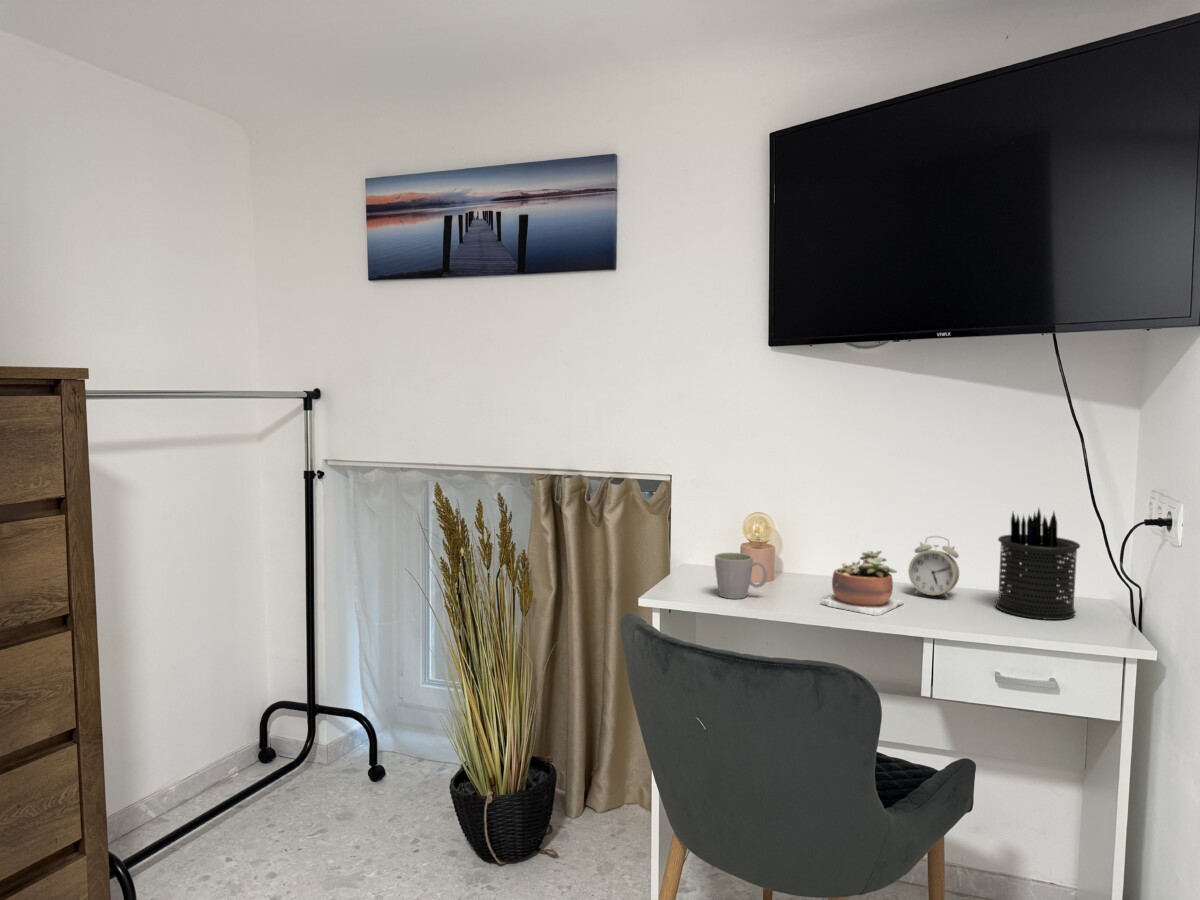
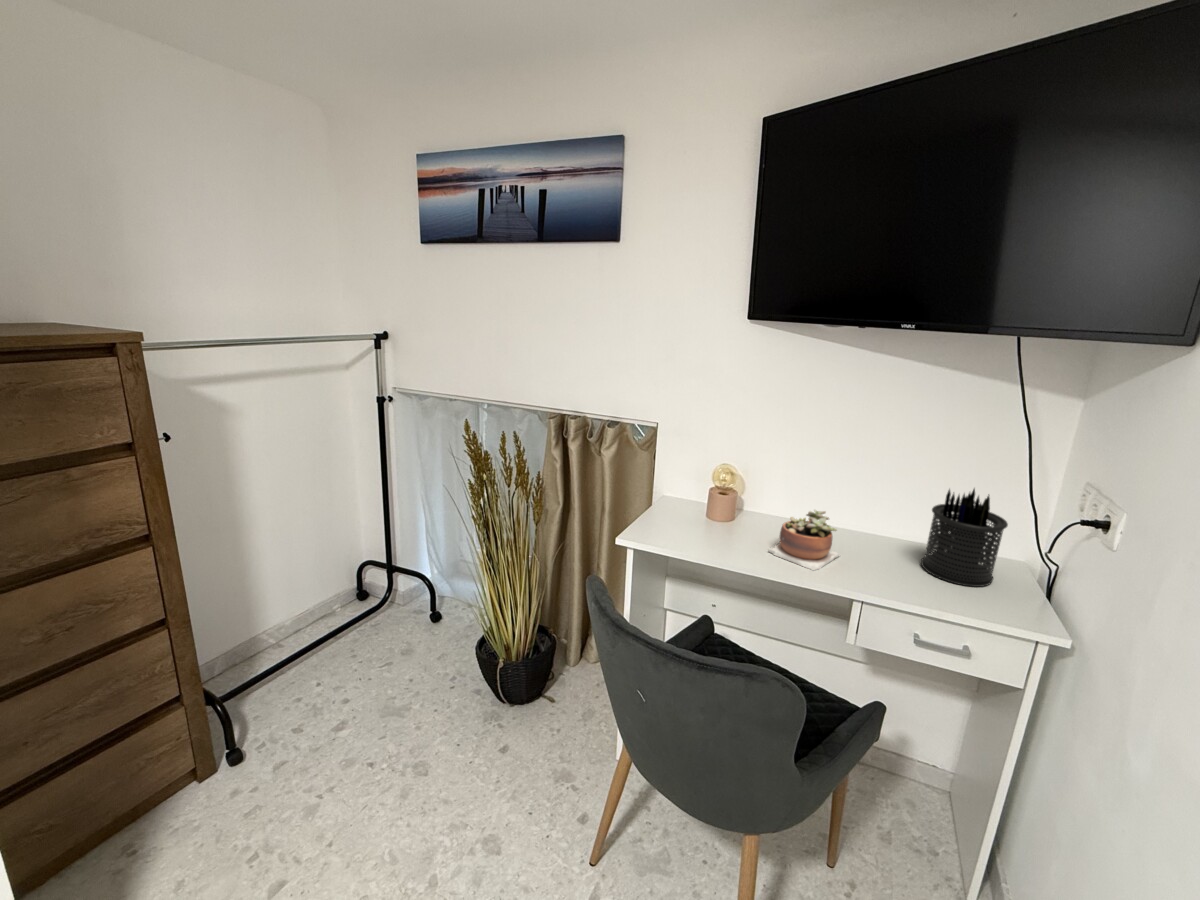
alarm clock: present [908,536,959,598] -> none [847,497,894,551]
mug: present [715,553,767,599] -> none [682,499,725,540]

